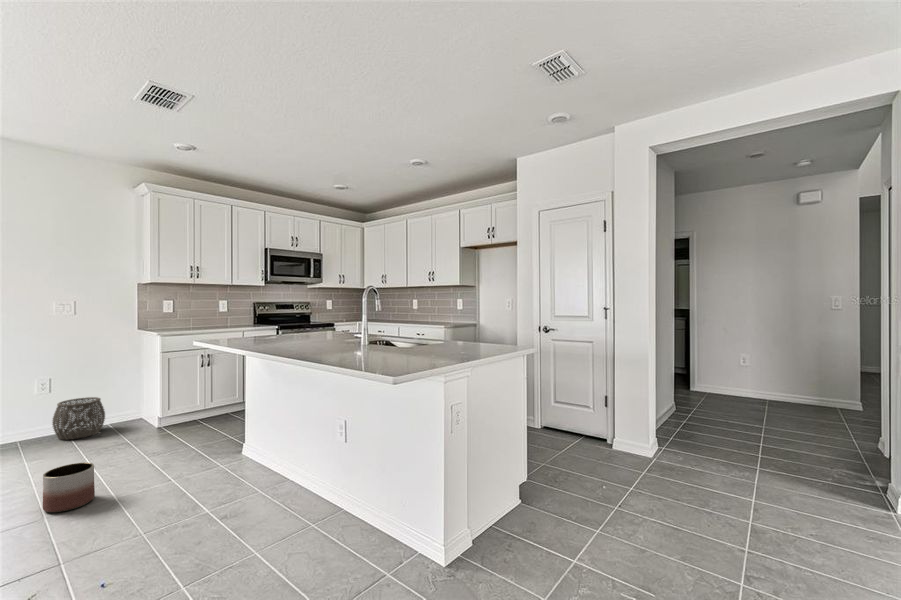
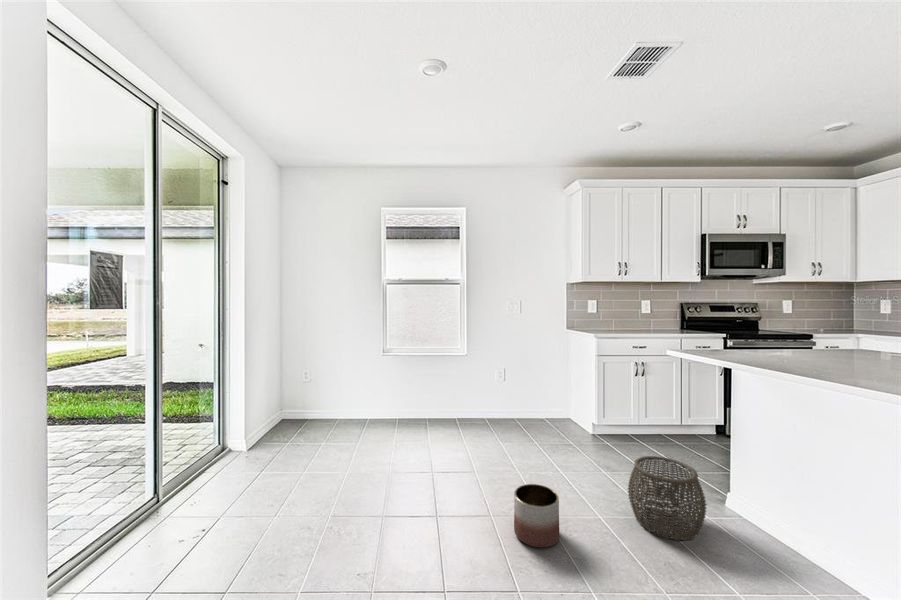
woven basket: present [52,397,105,440] -> present [628,456,706,541]

